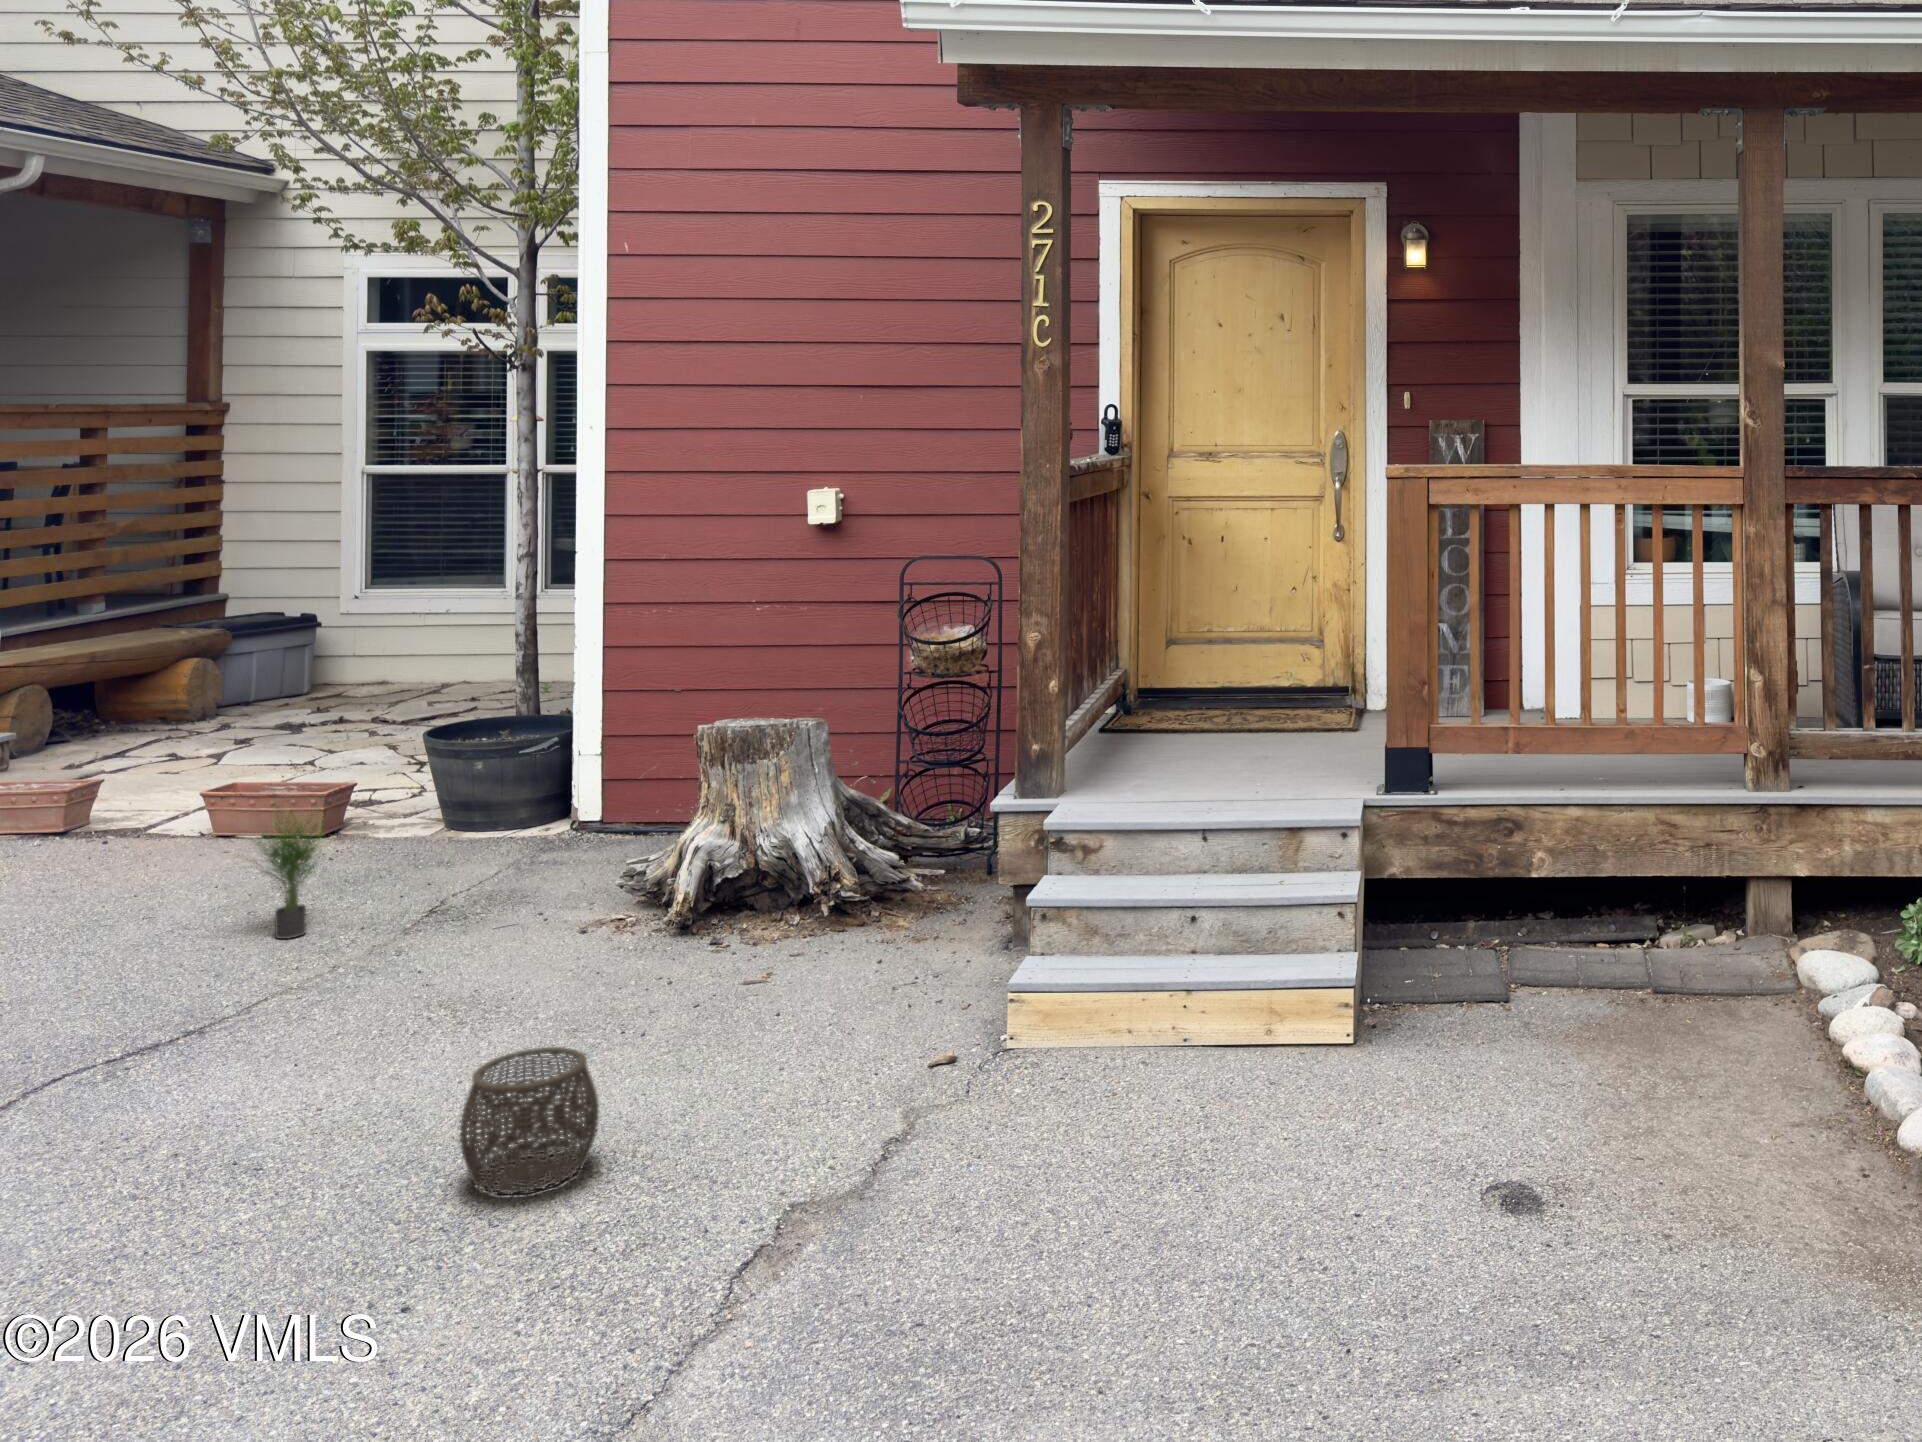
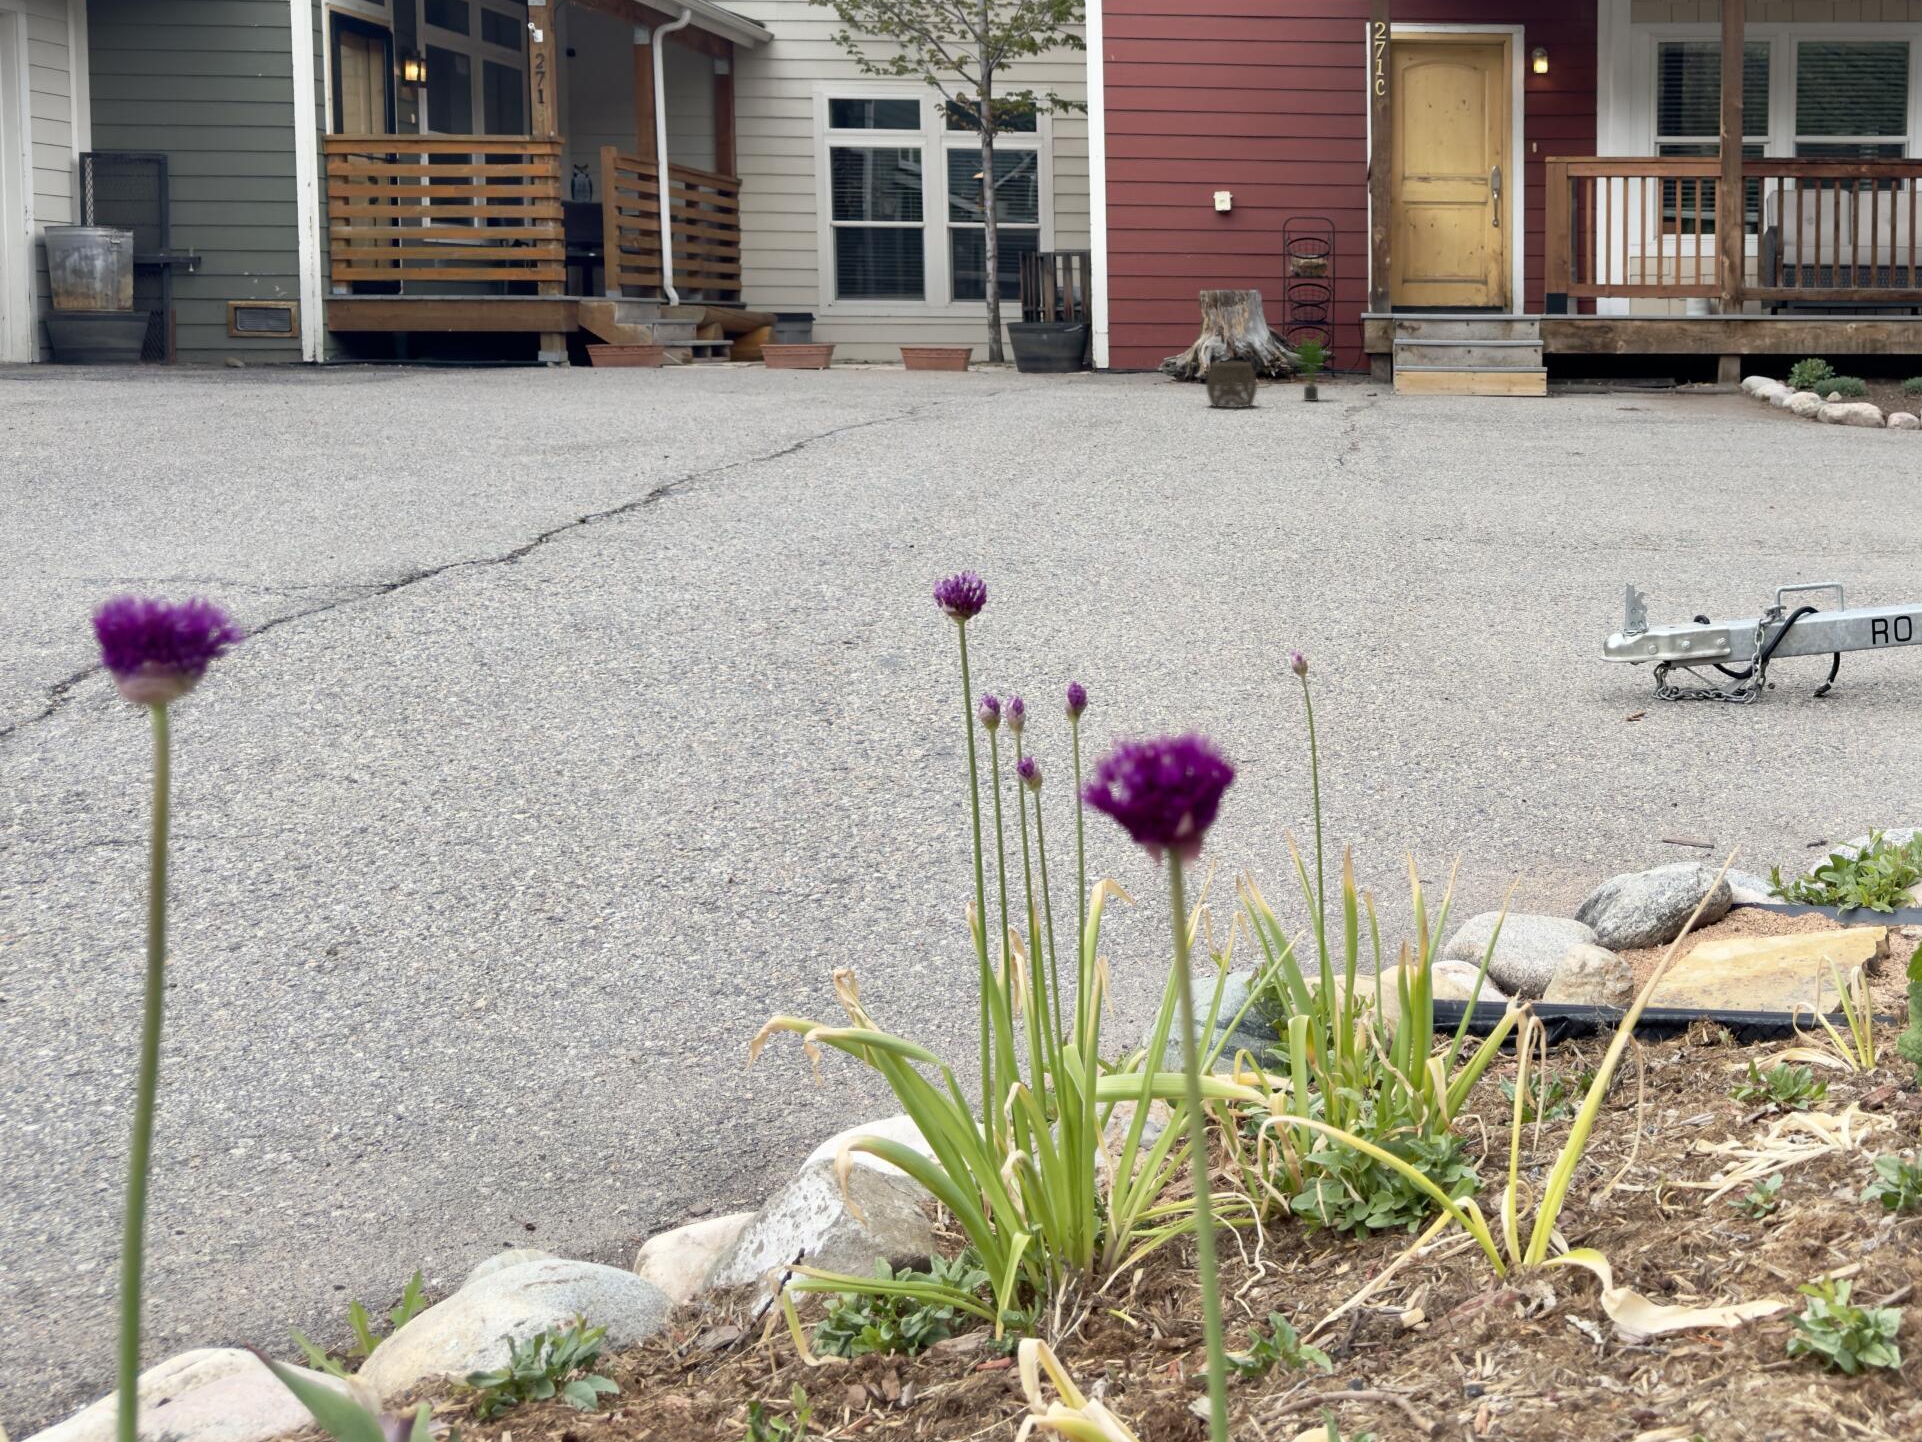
potted plant: present [246,810,324,939] -> present [1296,339,1323,401]

